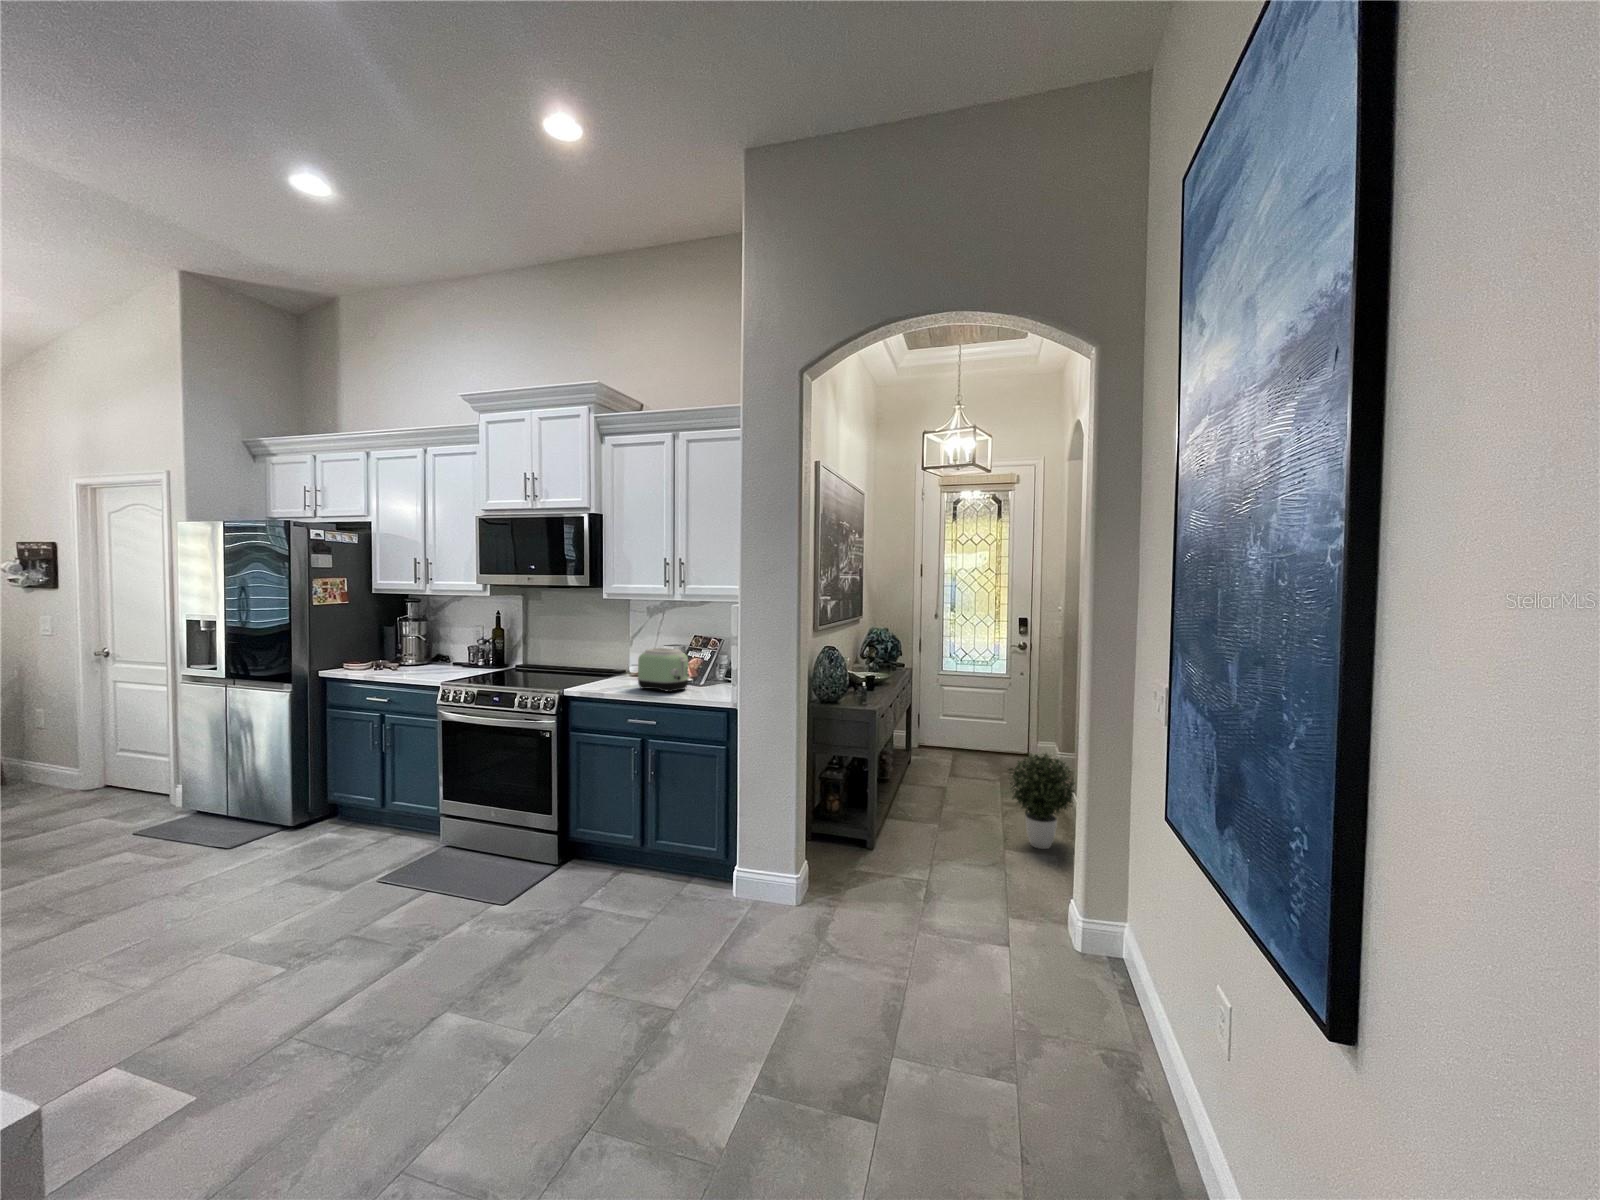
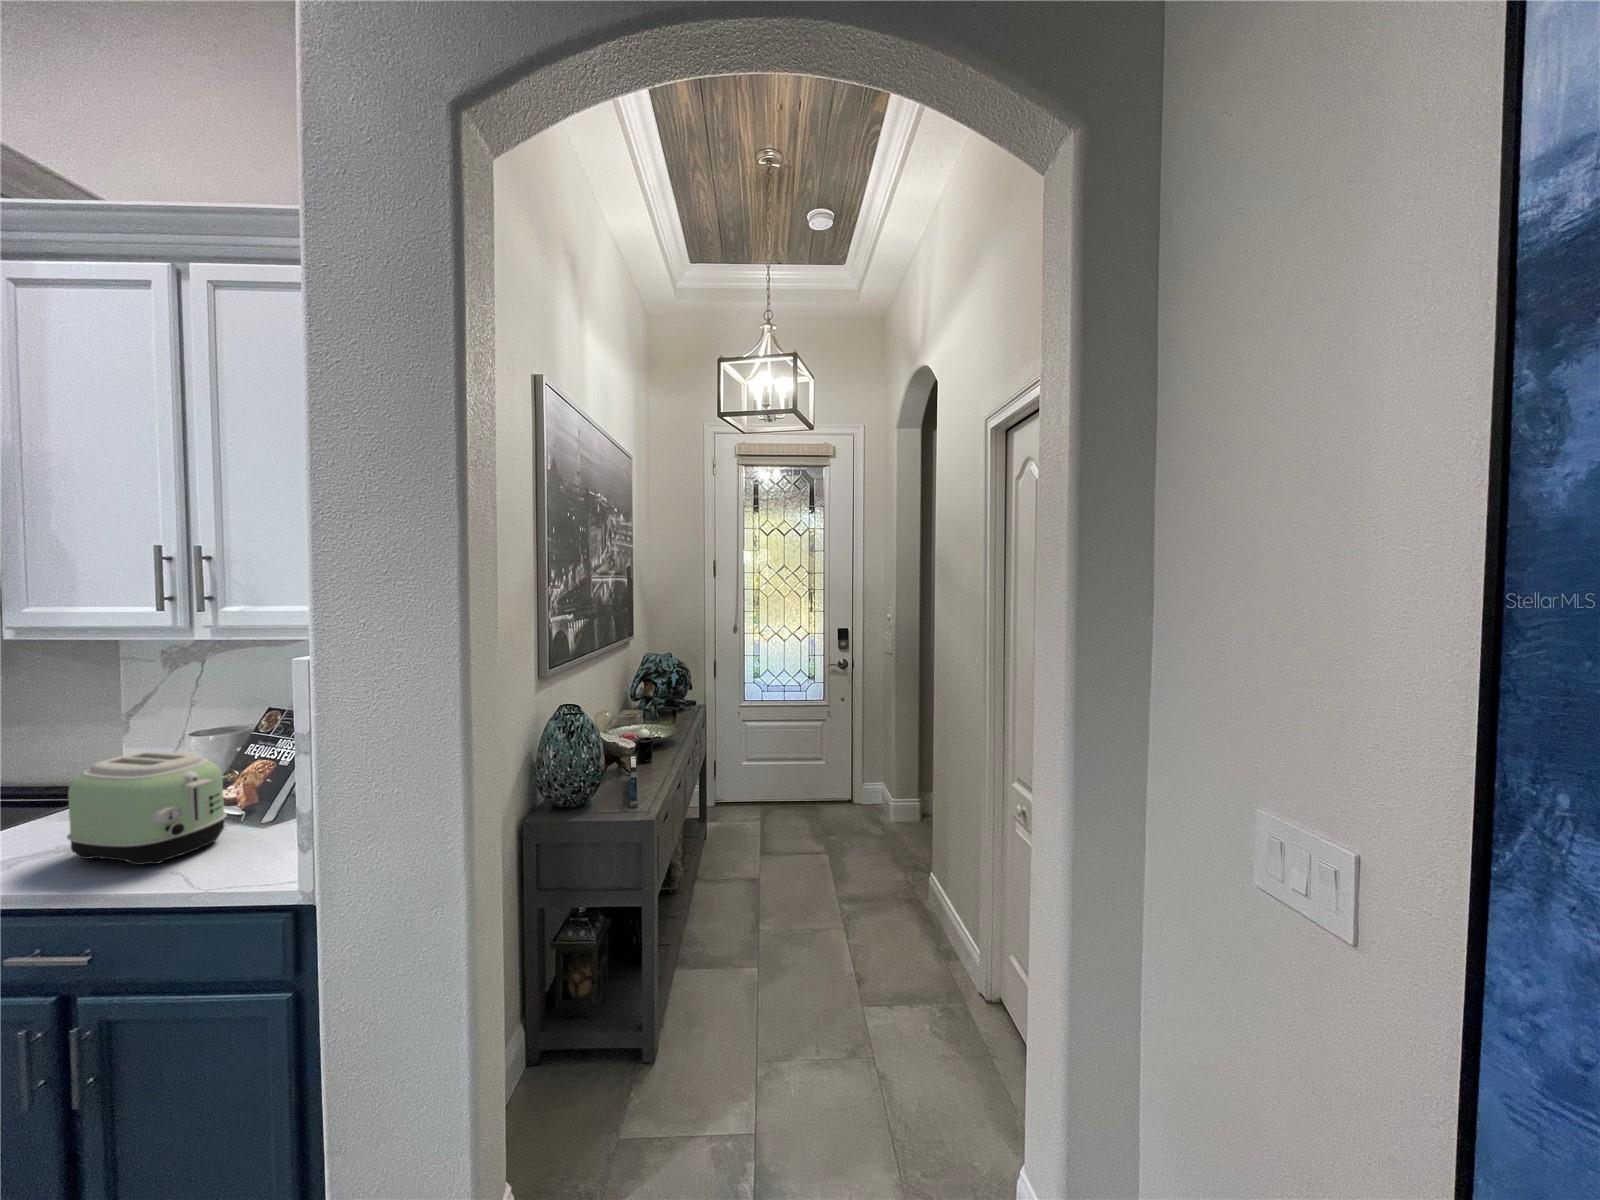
potted plant: present [1009,754,1075,849] -> none [864,844,969,999]

